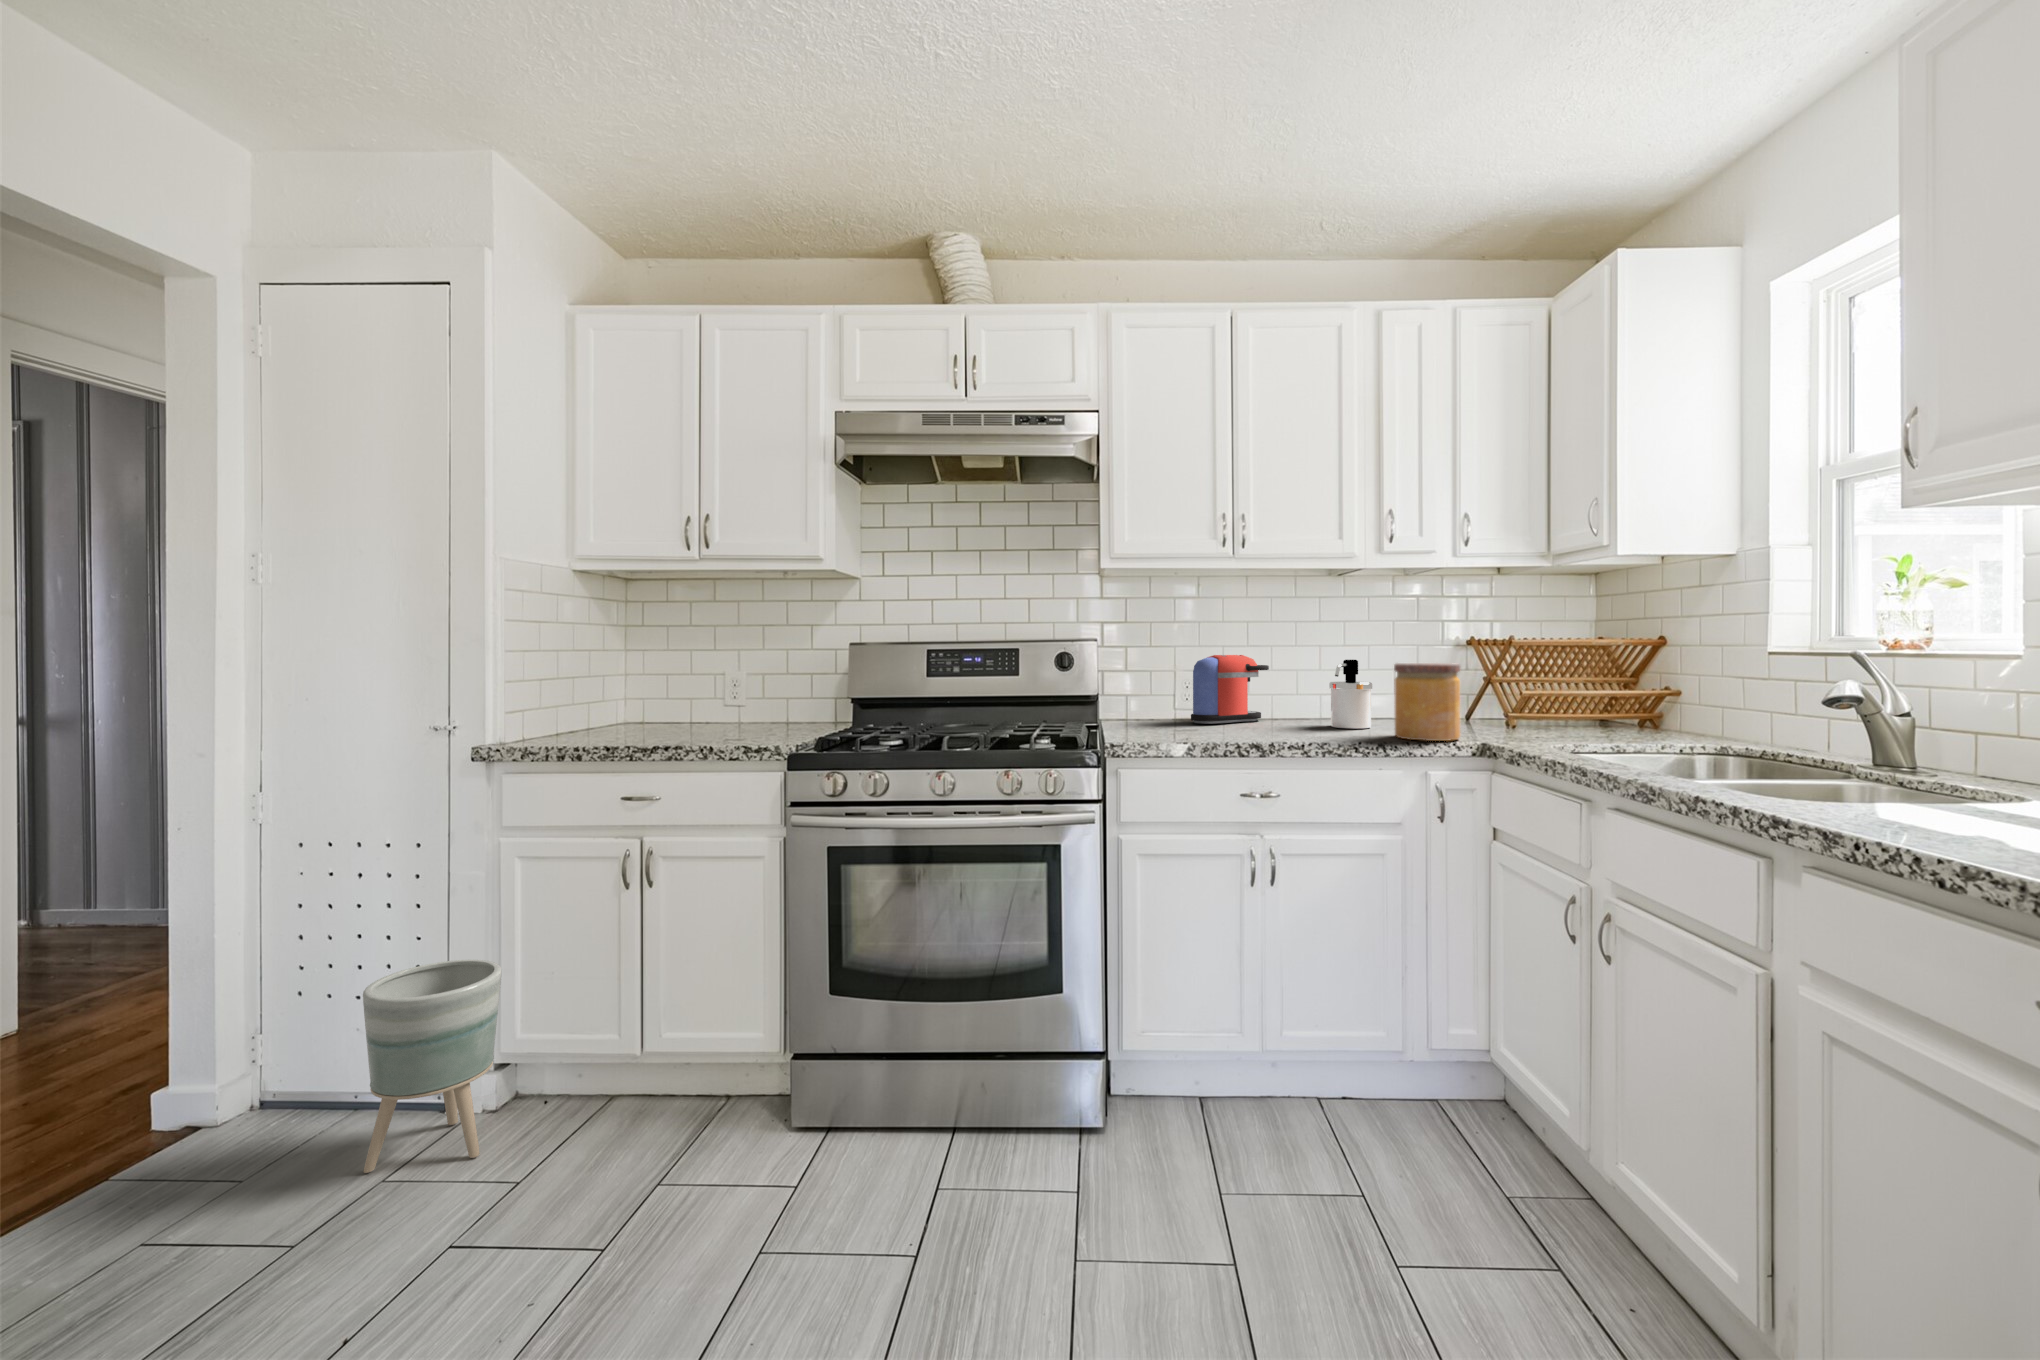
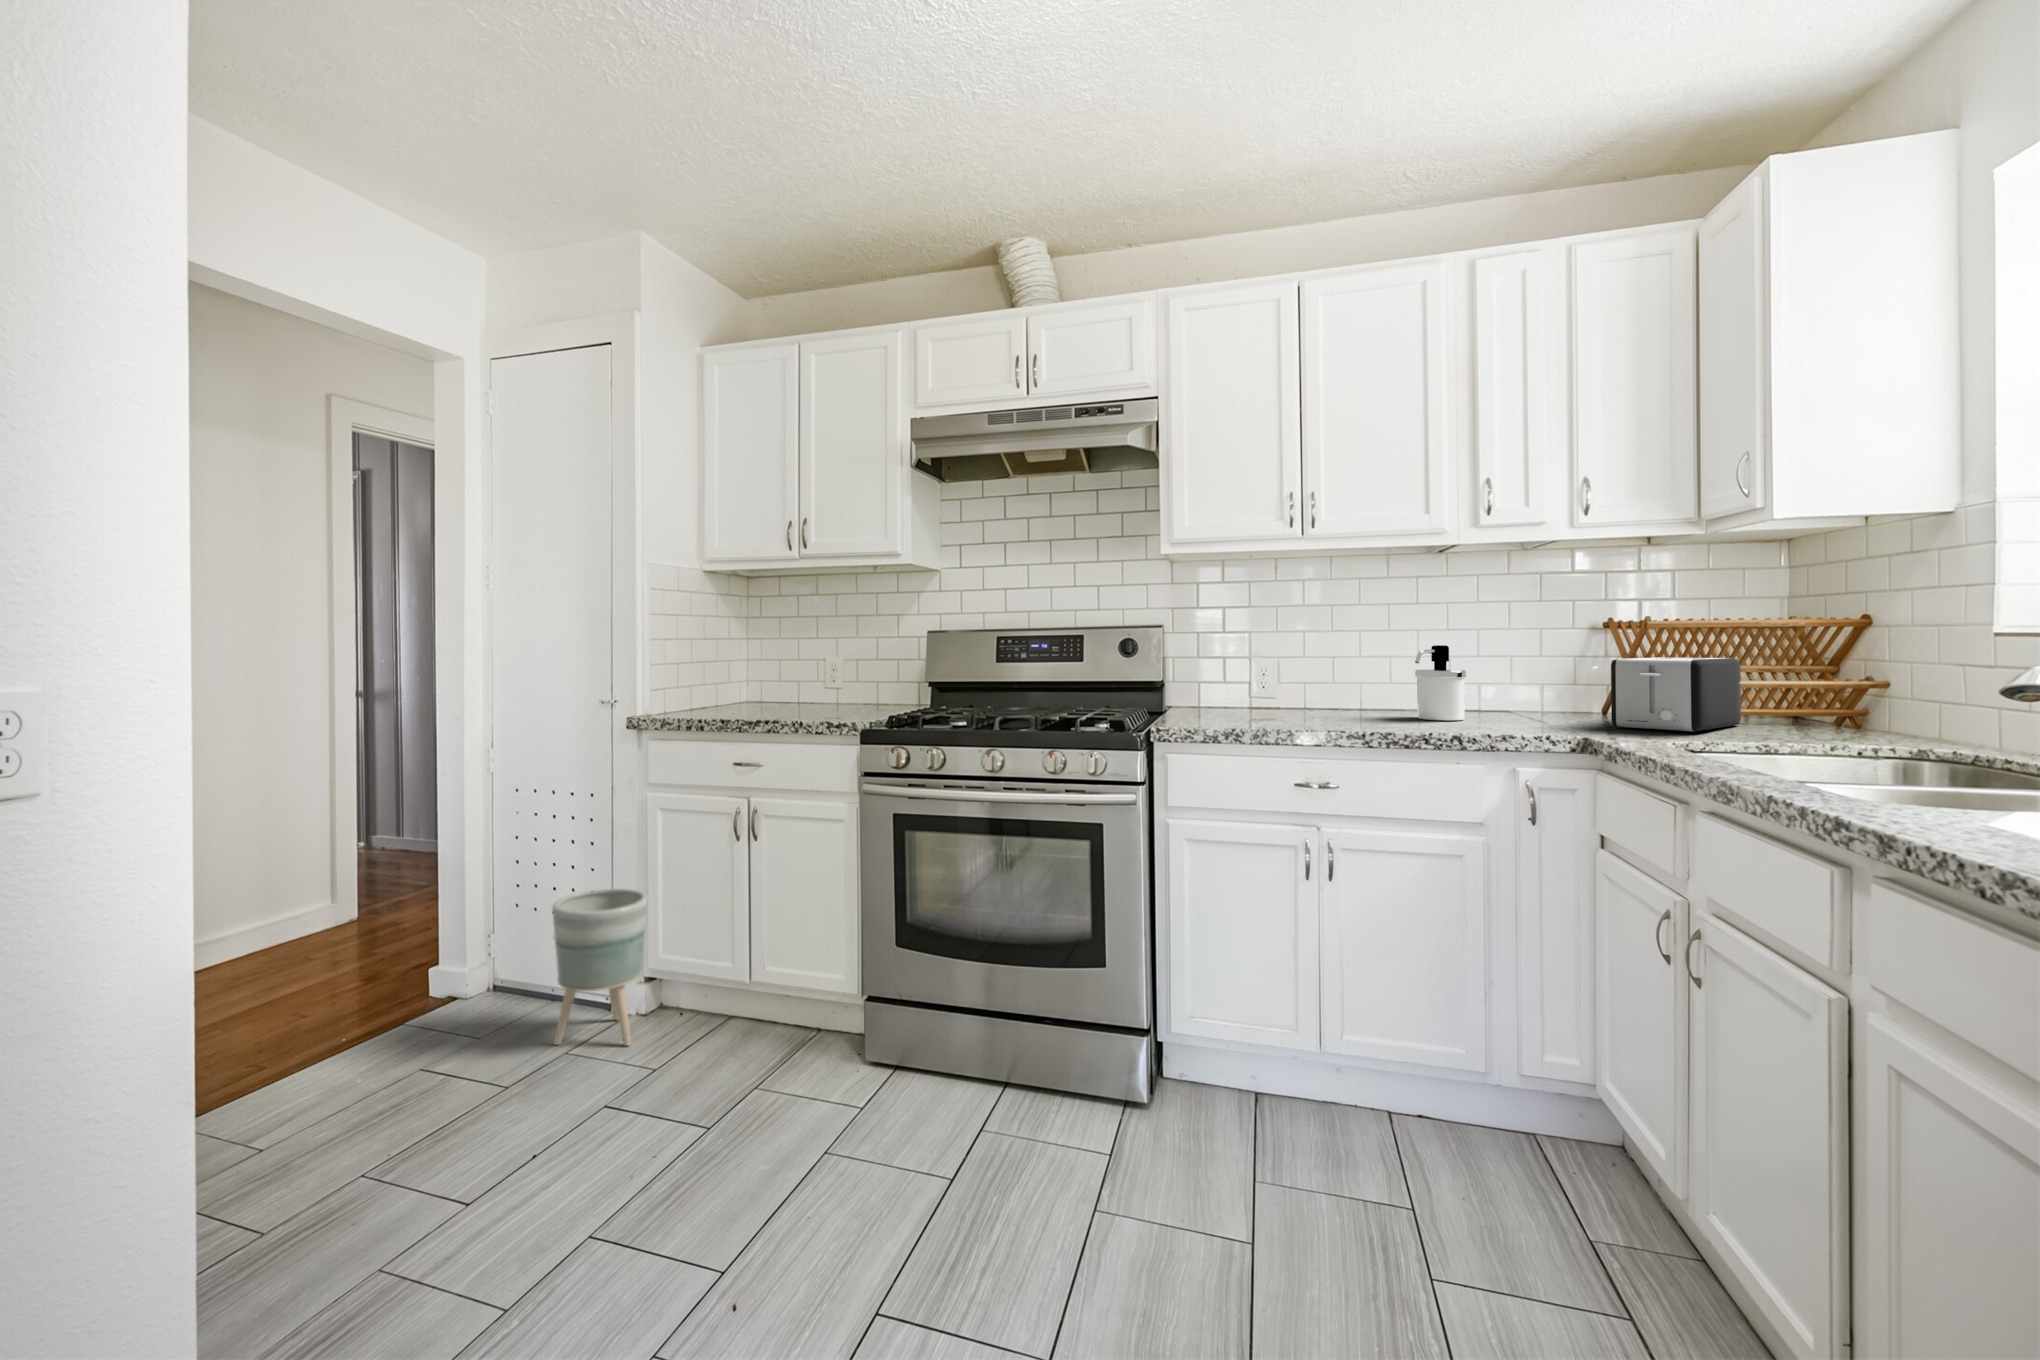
coffee maker: present [1191,655,1269,724] -> none [1261,641,1353,713]
jar: present [1394,663,1460,741] -> none [1479,648,1560,734]
toaster: none [1490,670,1578,735] -> present [1611,657,1741,731]

